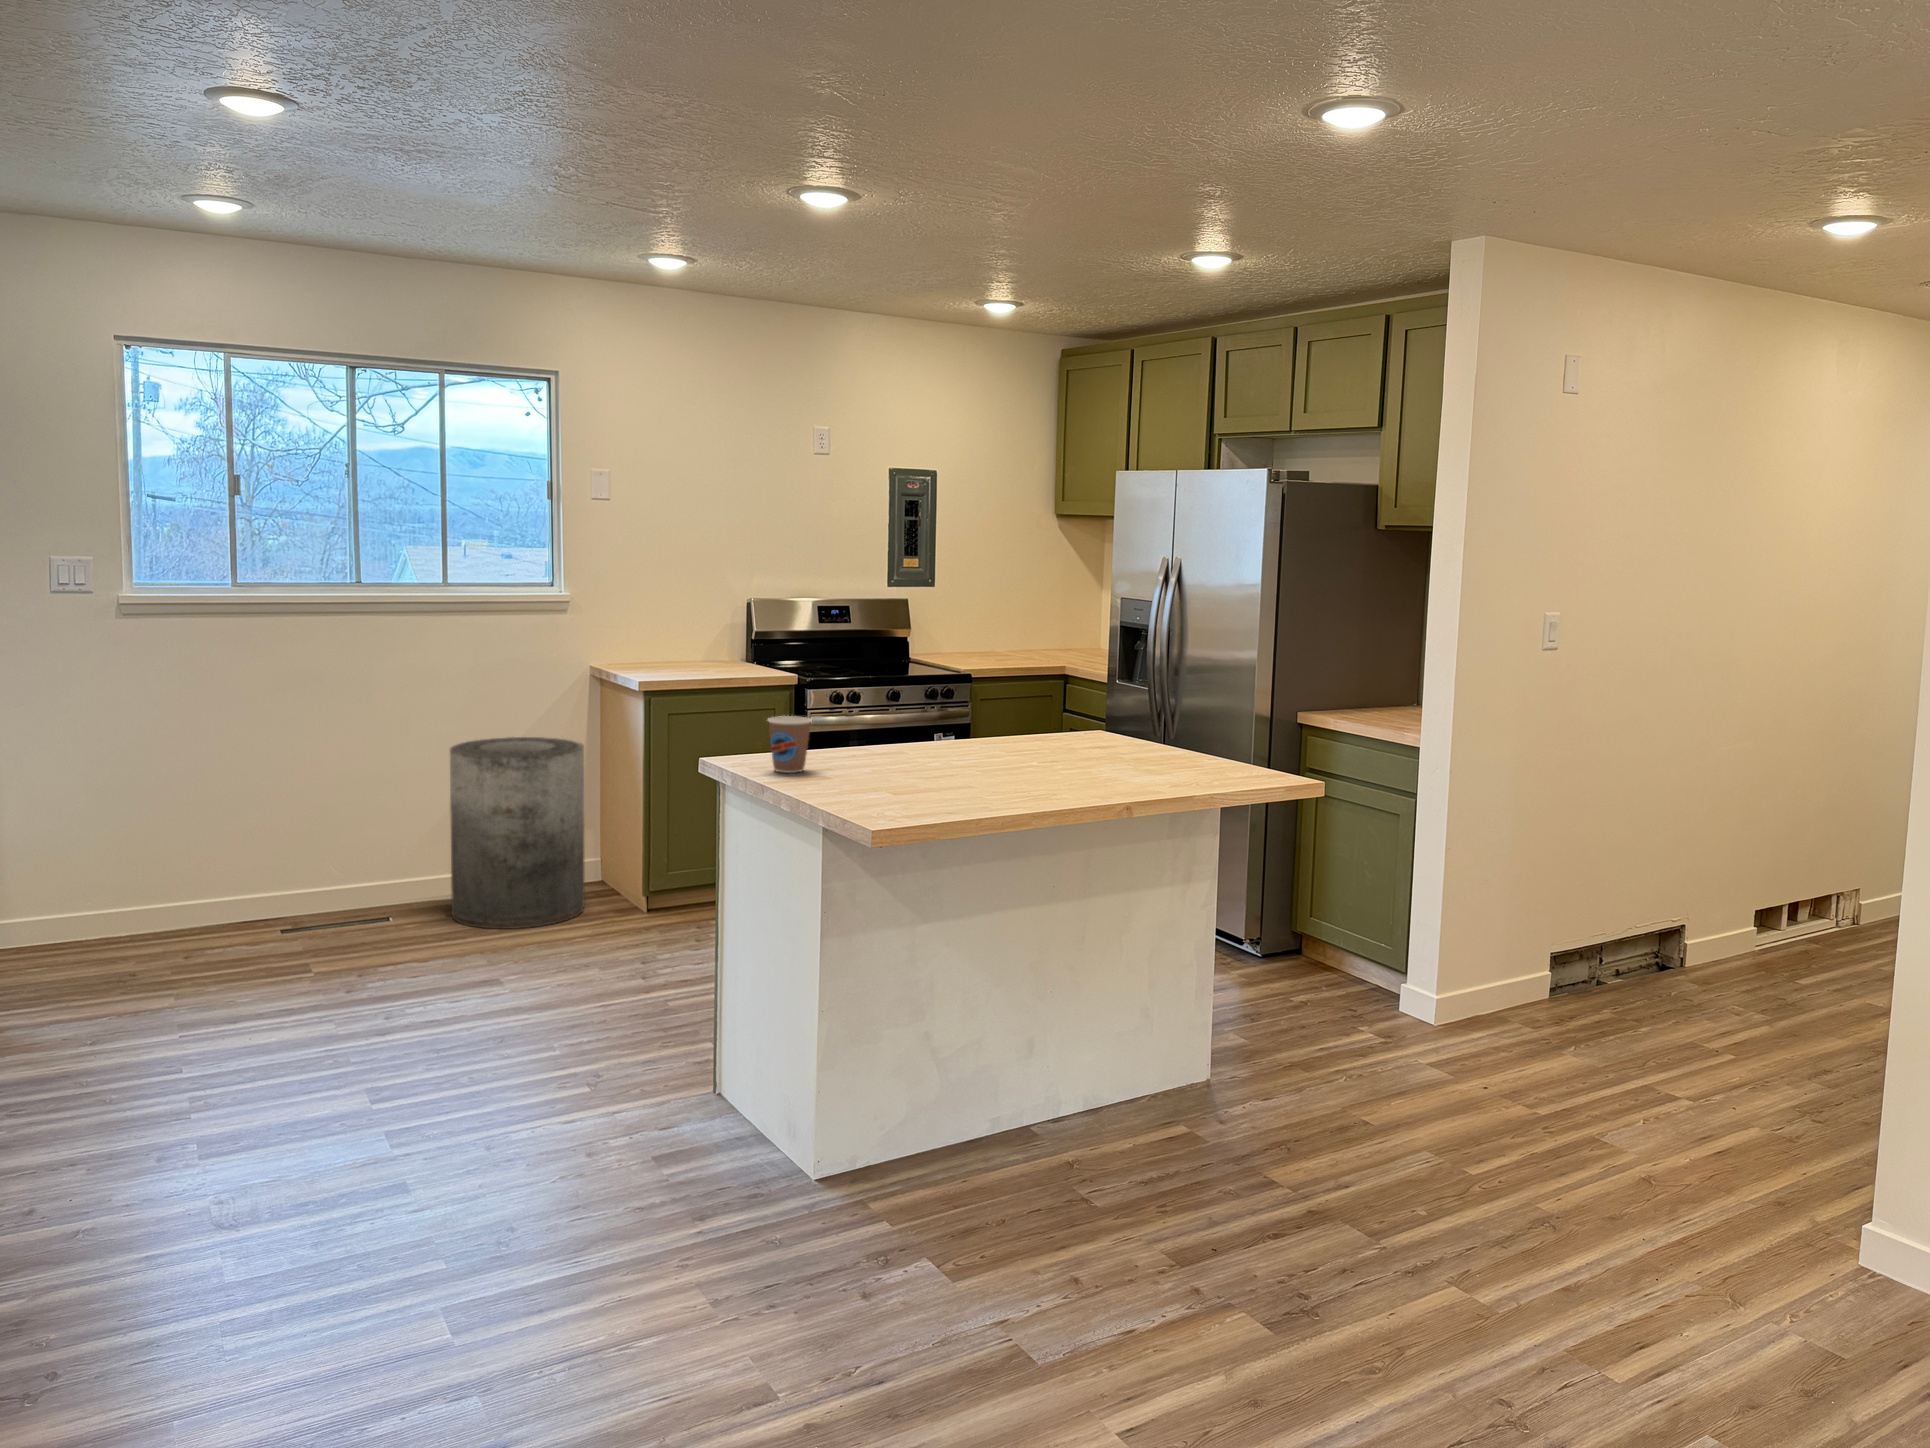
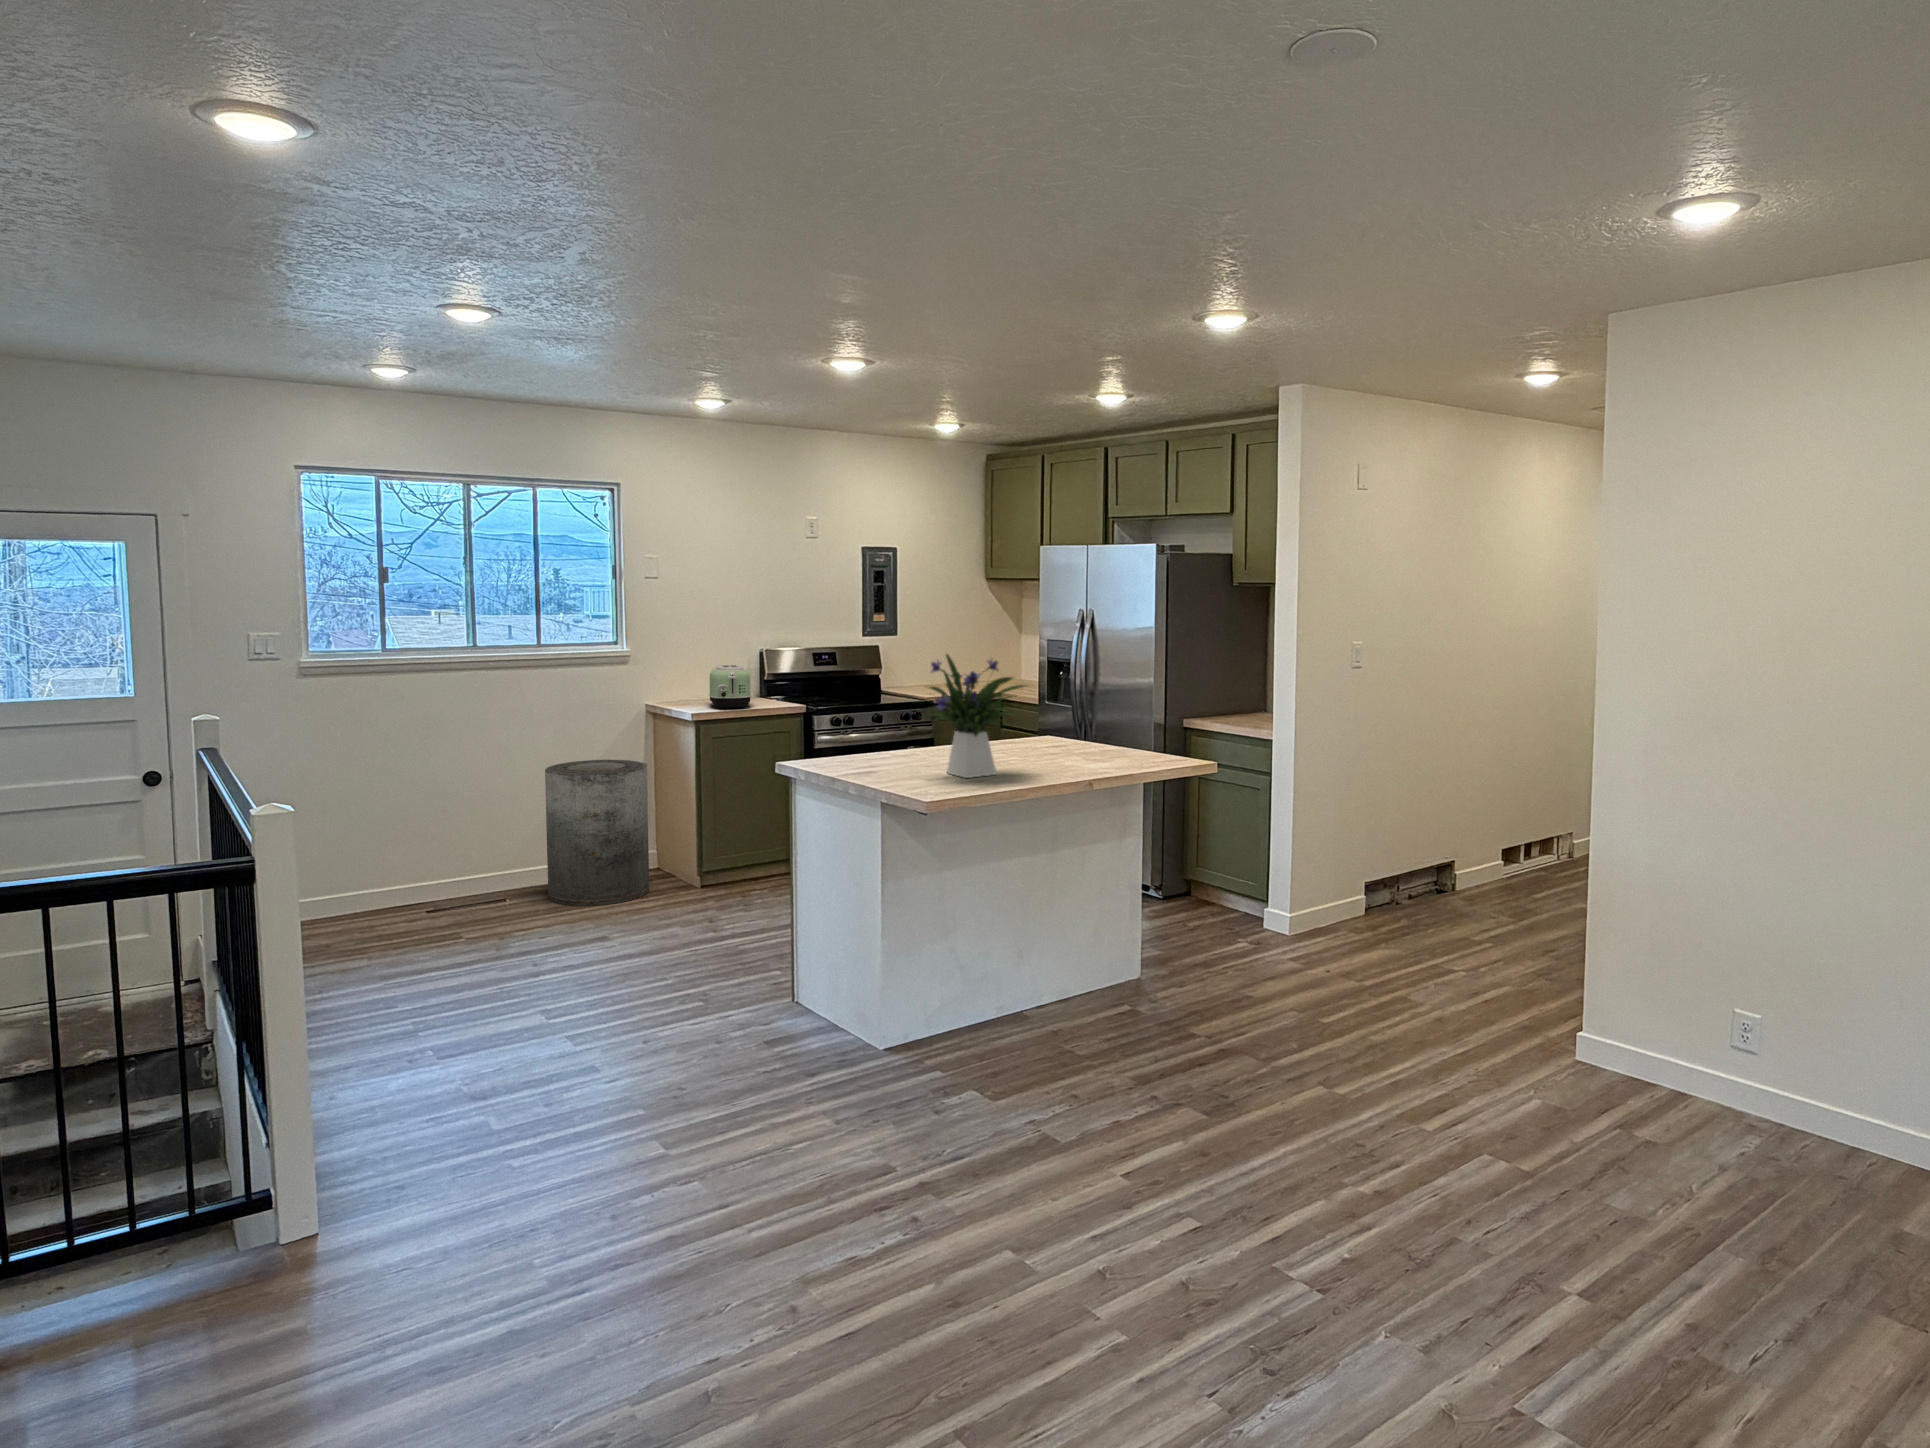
flower arrangement: none [872,609,1042,793] -> present [928,654,1026,778]
toaster: none [672,619,726,676] -> present [709,665,751,708]
coffee cup: present [768,716,812,773] -> none [832,731,864,770]

